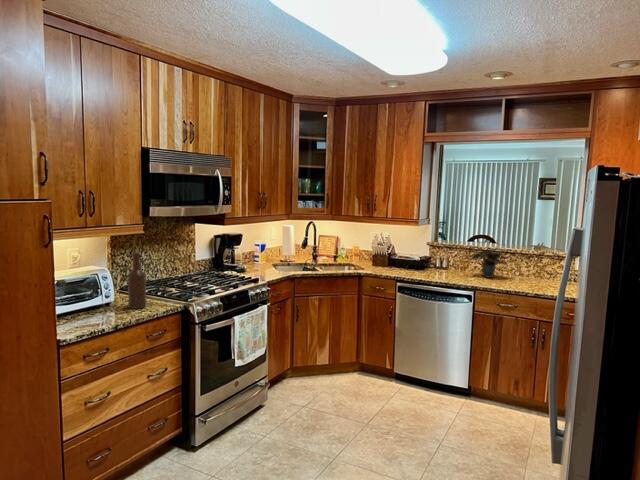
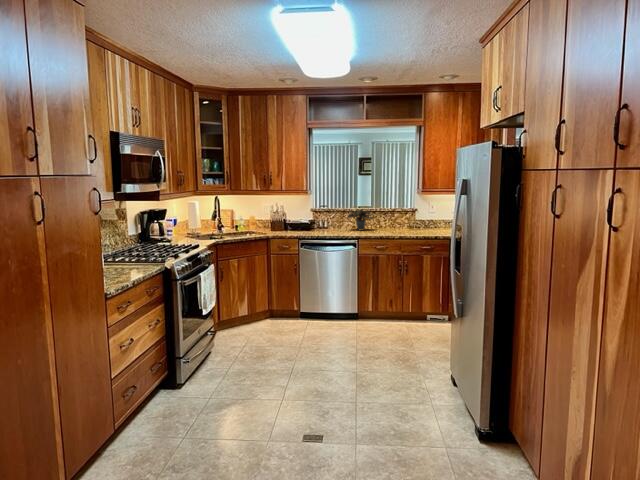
bottle: present [128,252,146,309] -> none [119,223,137,272]

